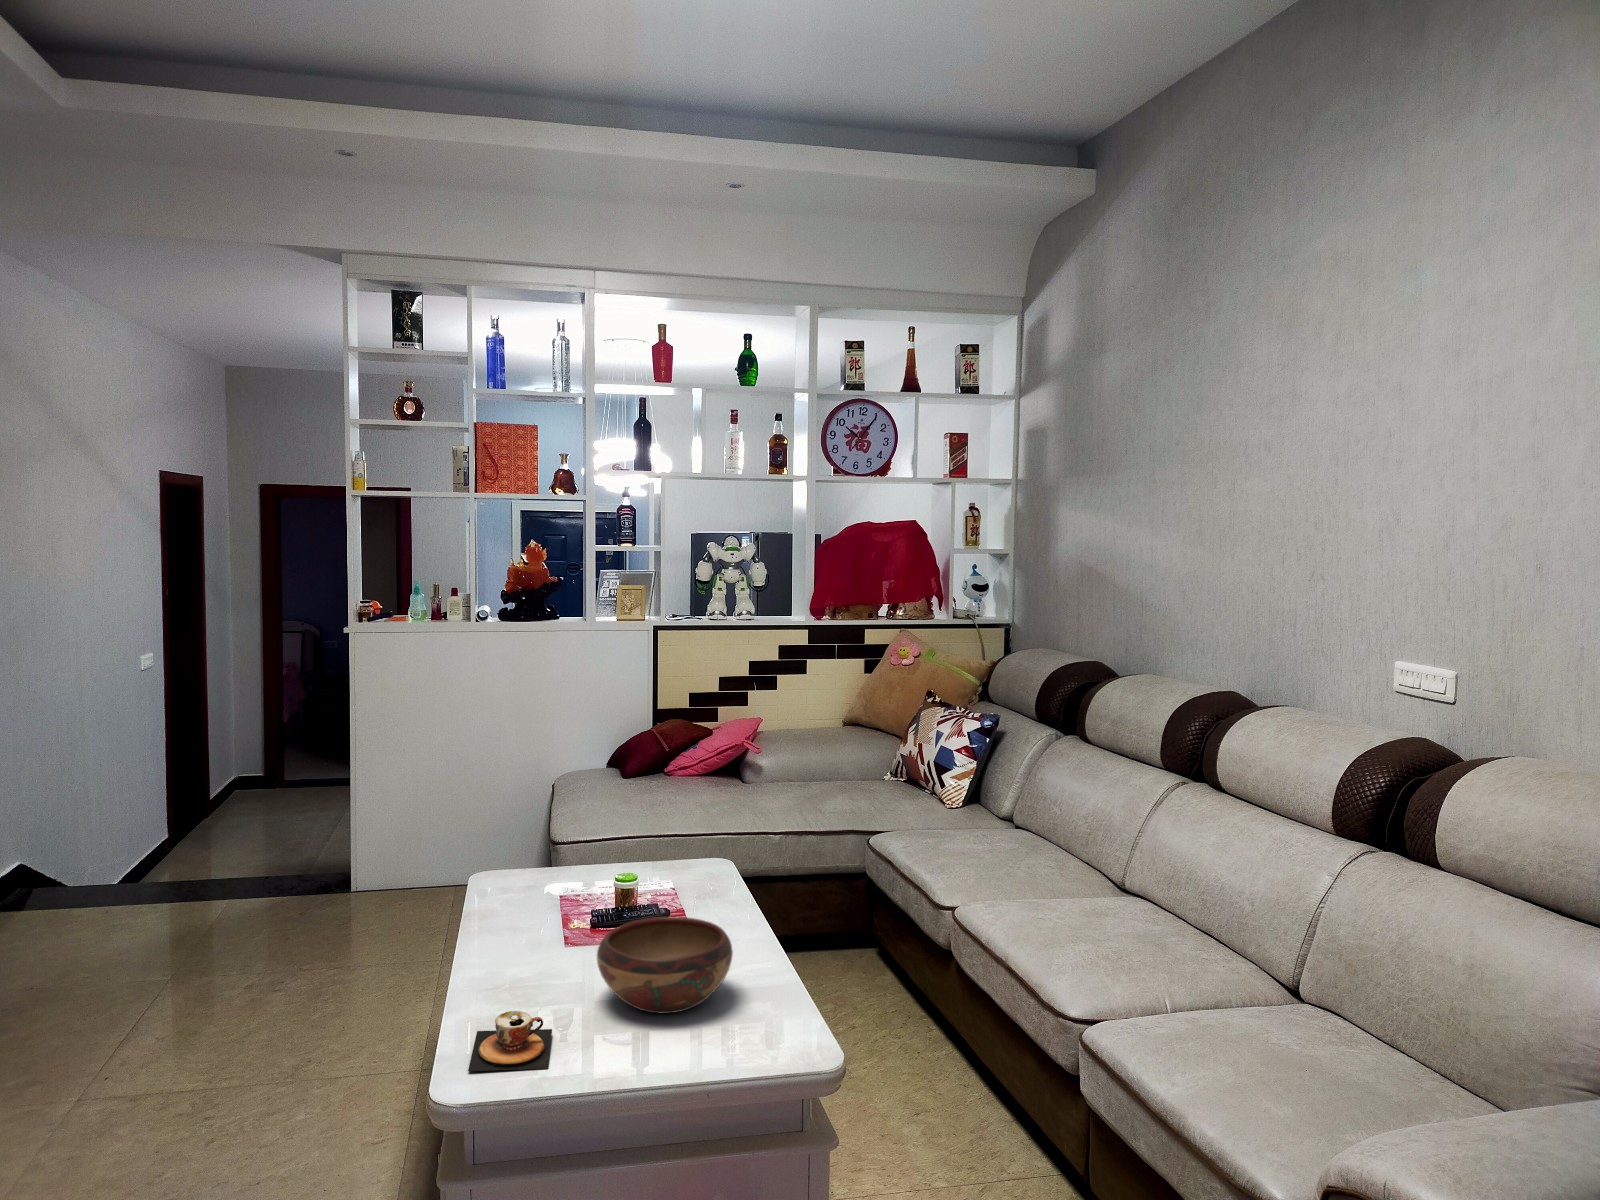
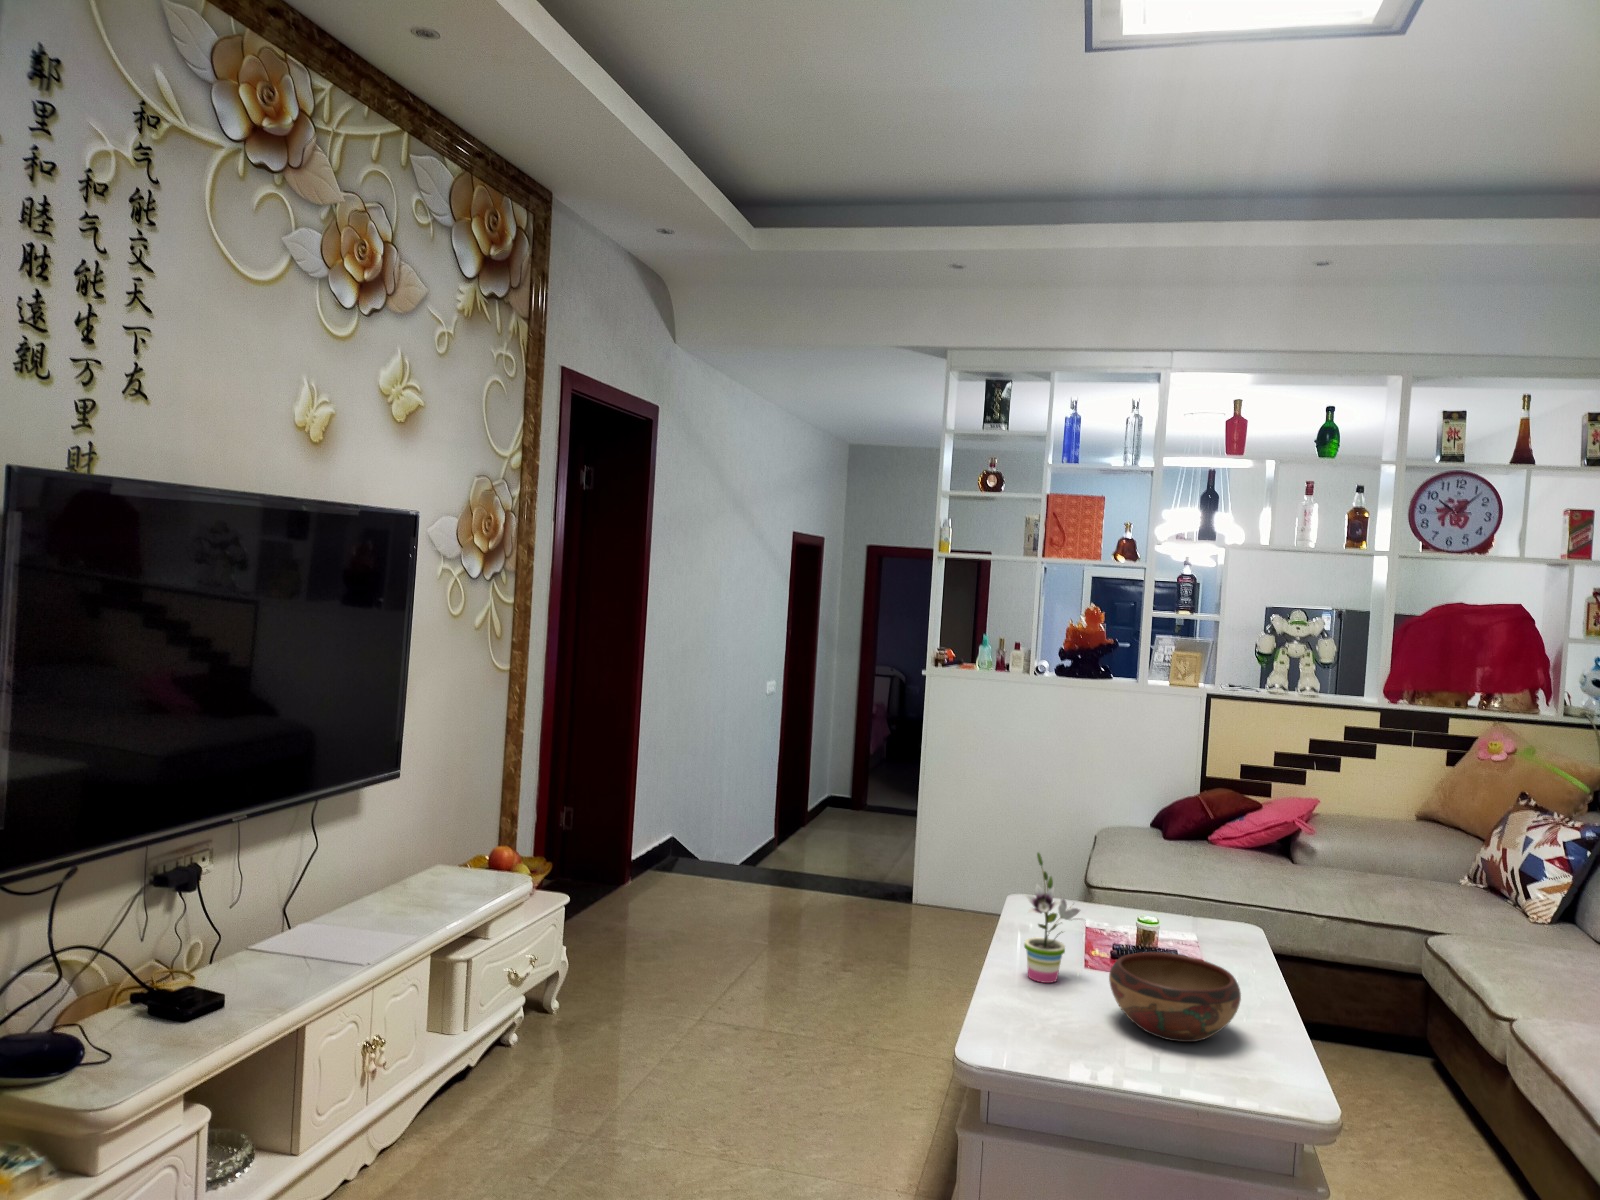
potted plant: none [493,832,564,977] -> present [1024,853,1080,983]
teacup: present [468,1011,552,1071] -> none [988,1001,1063,1056]

